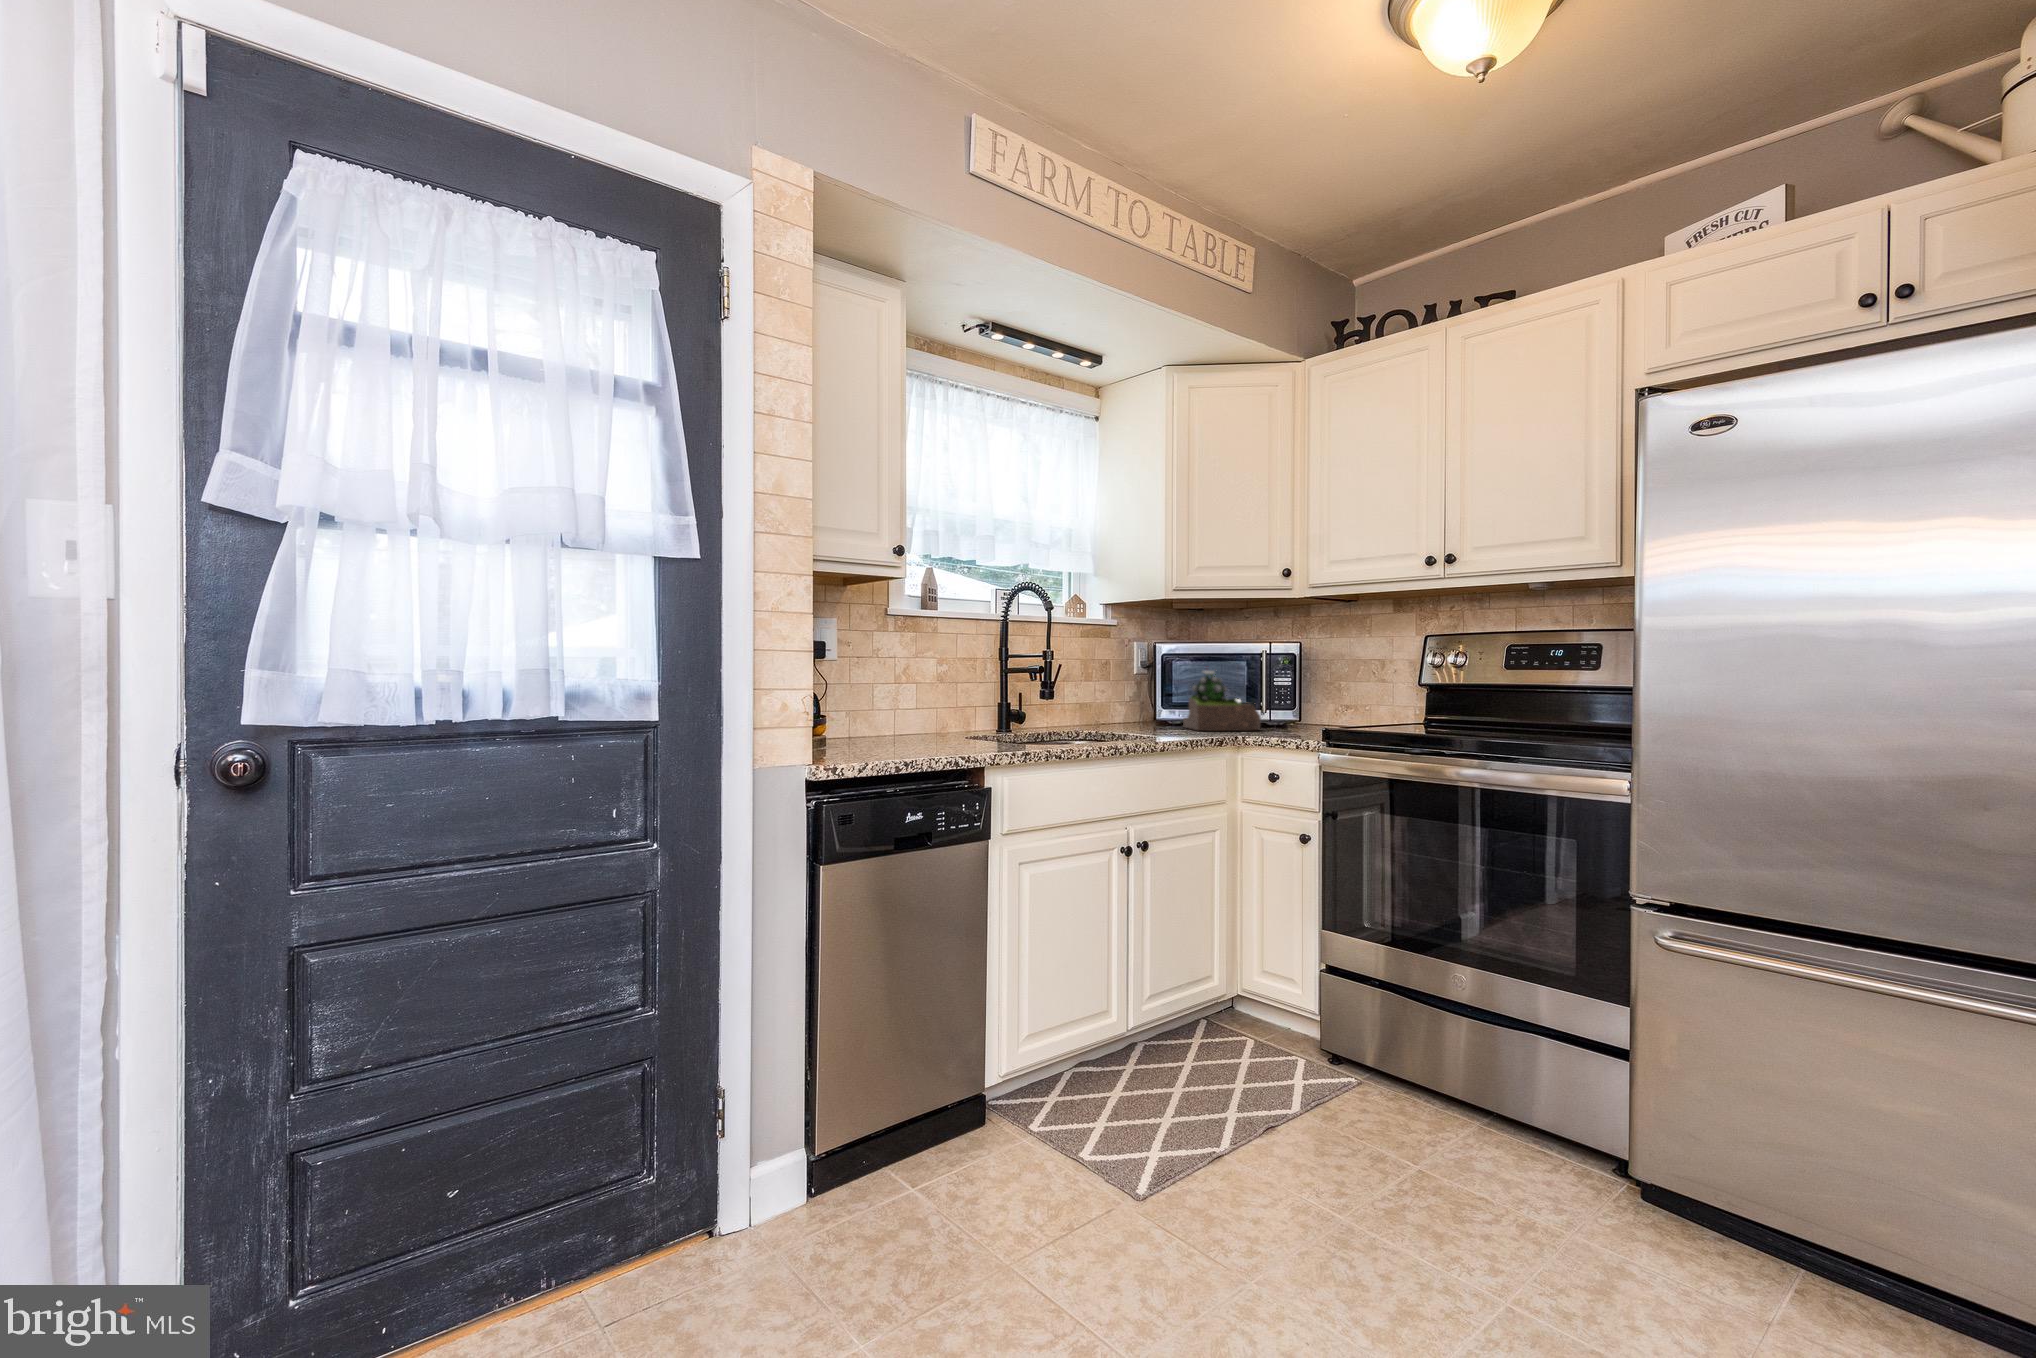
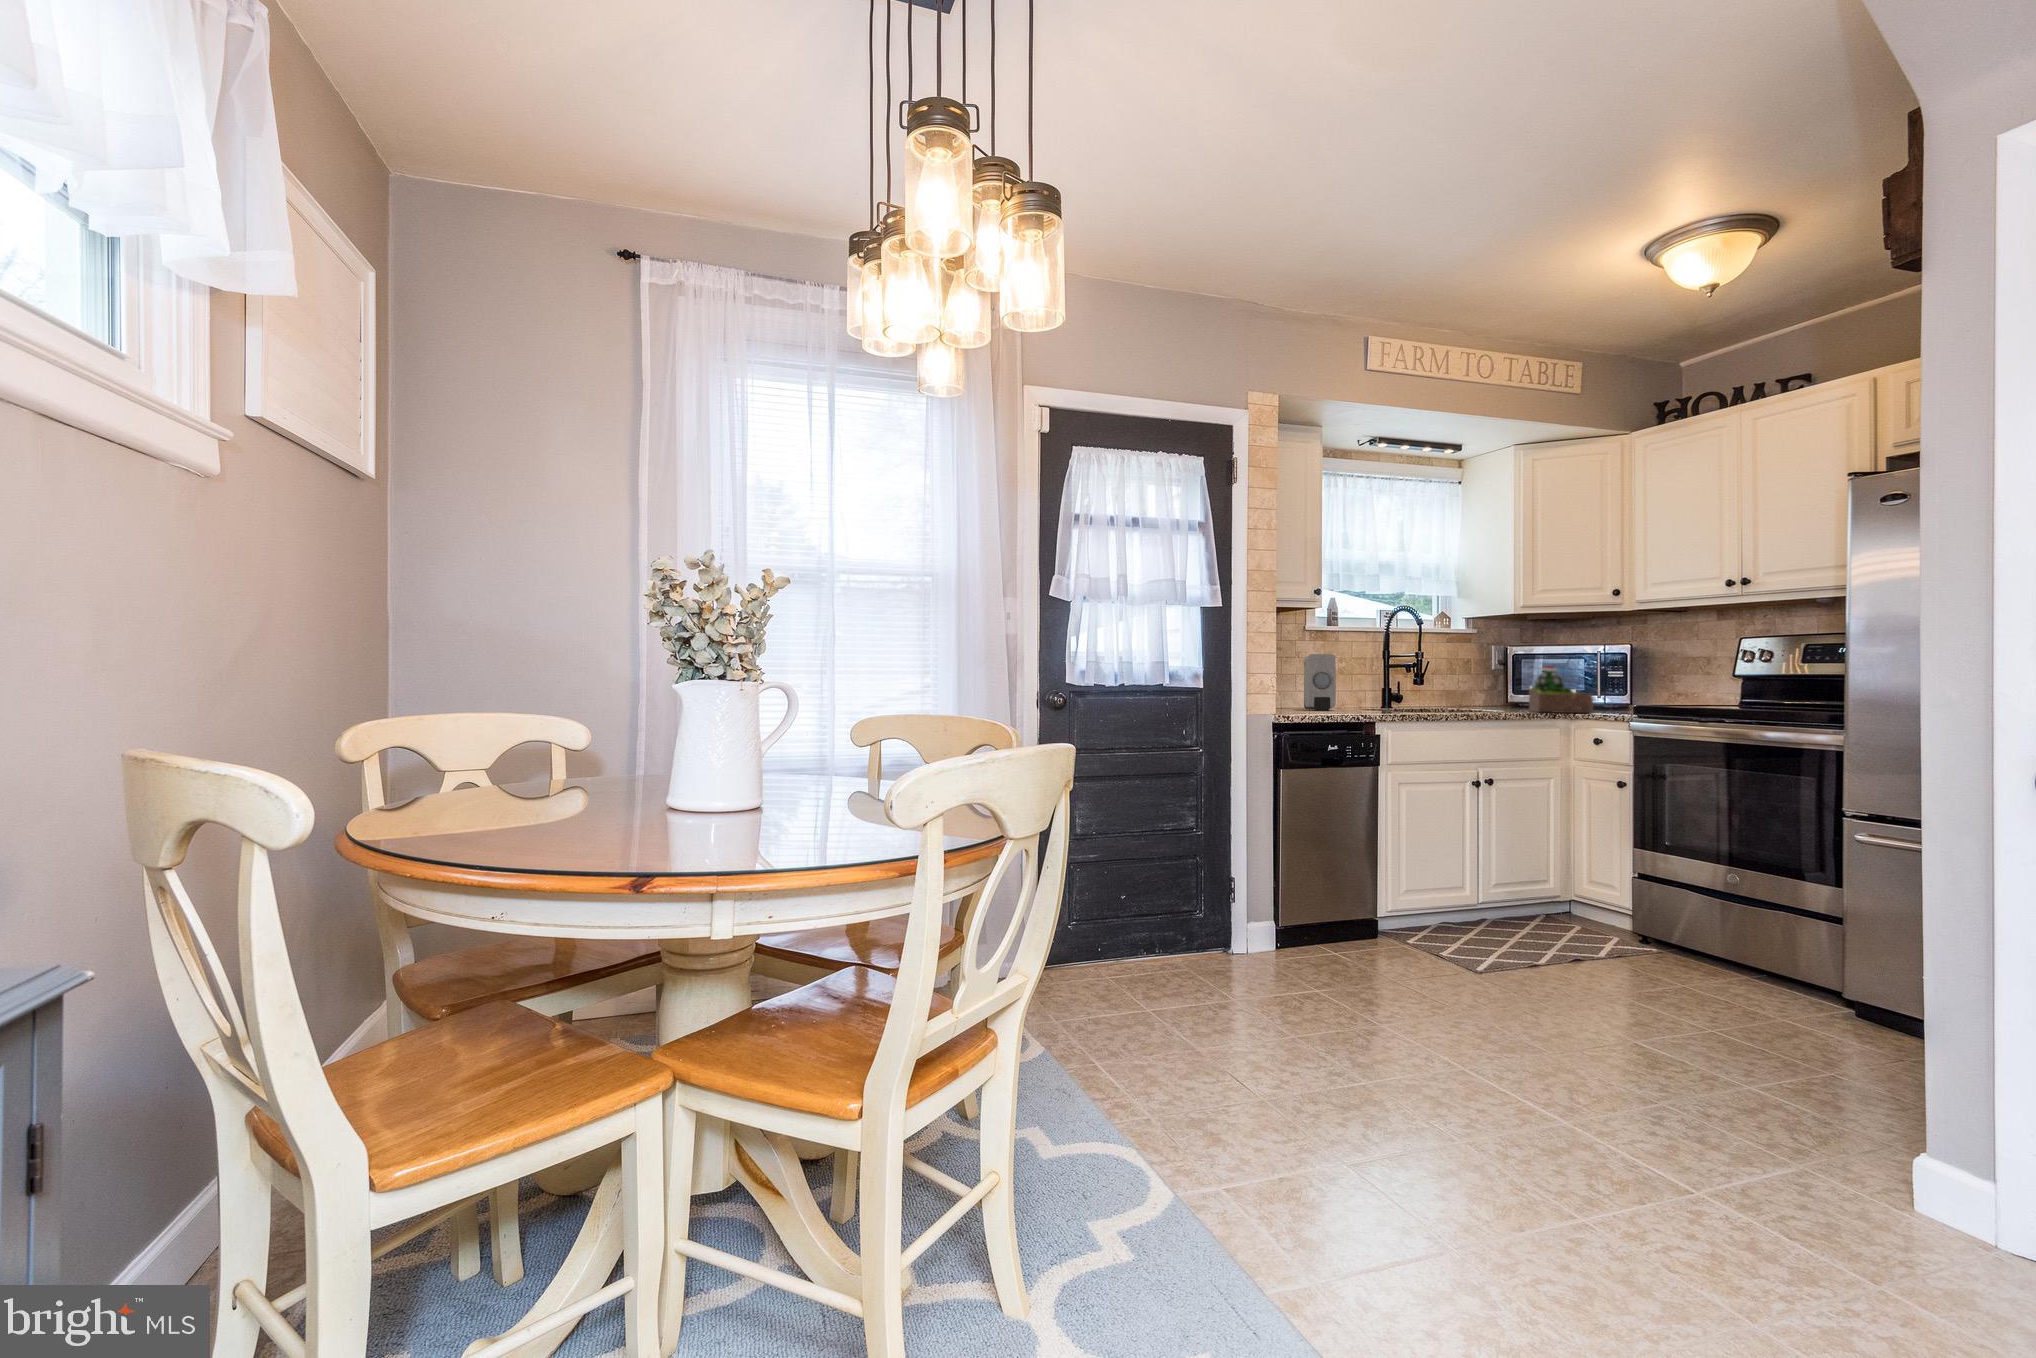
soap dispenser: none [878,657,922,747] -> present [1304,654,1336,710]

